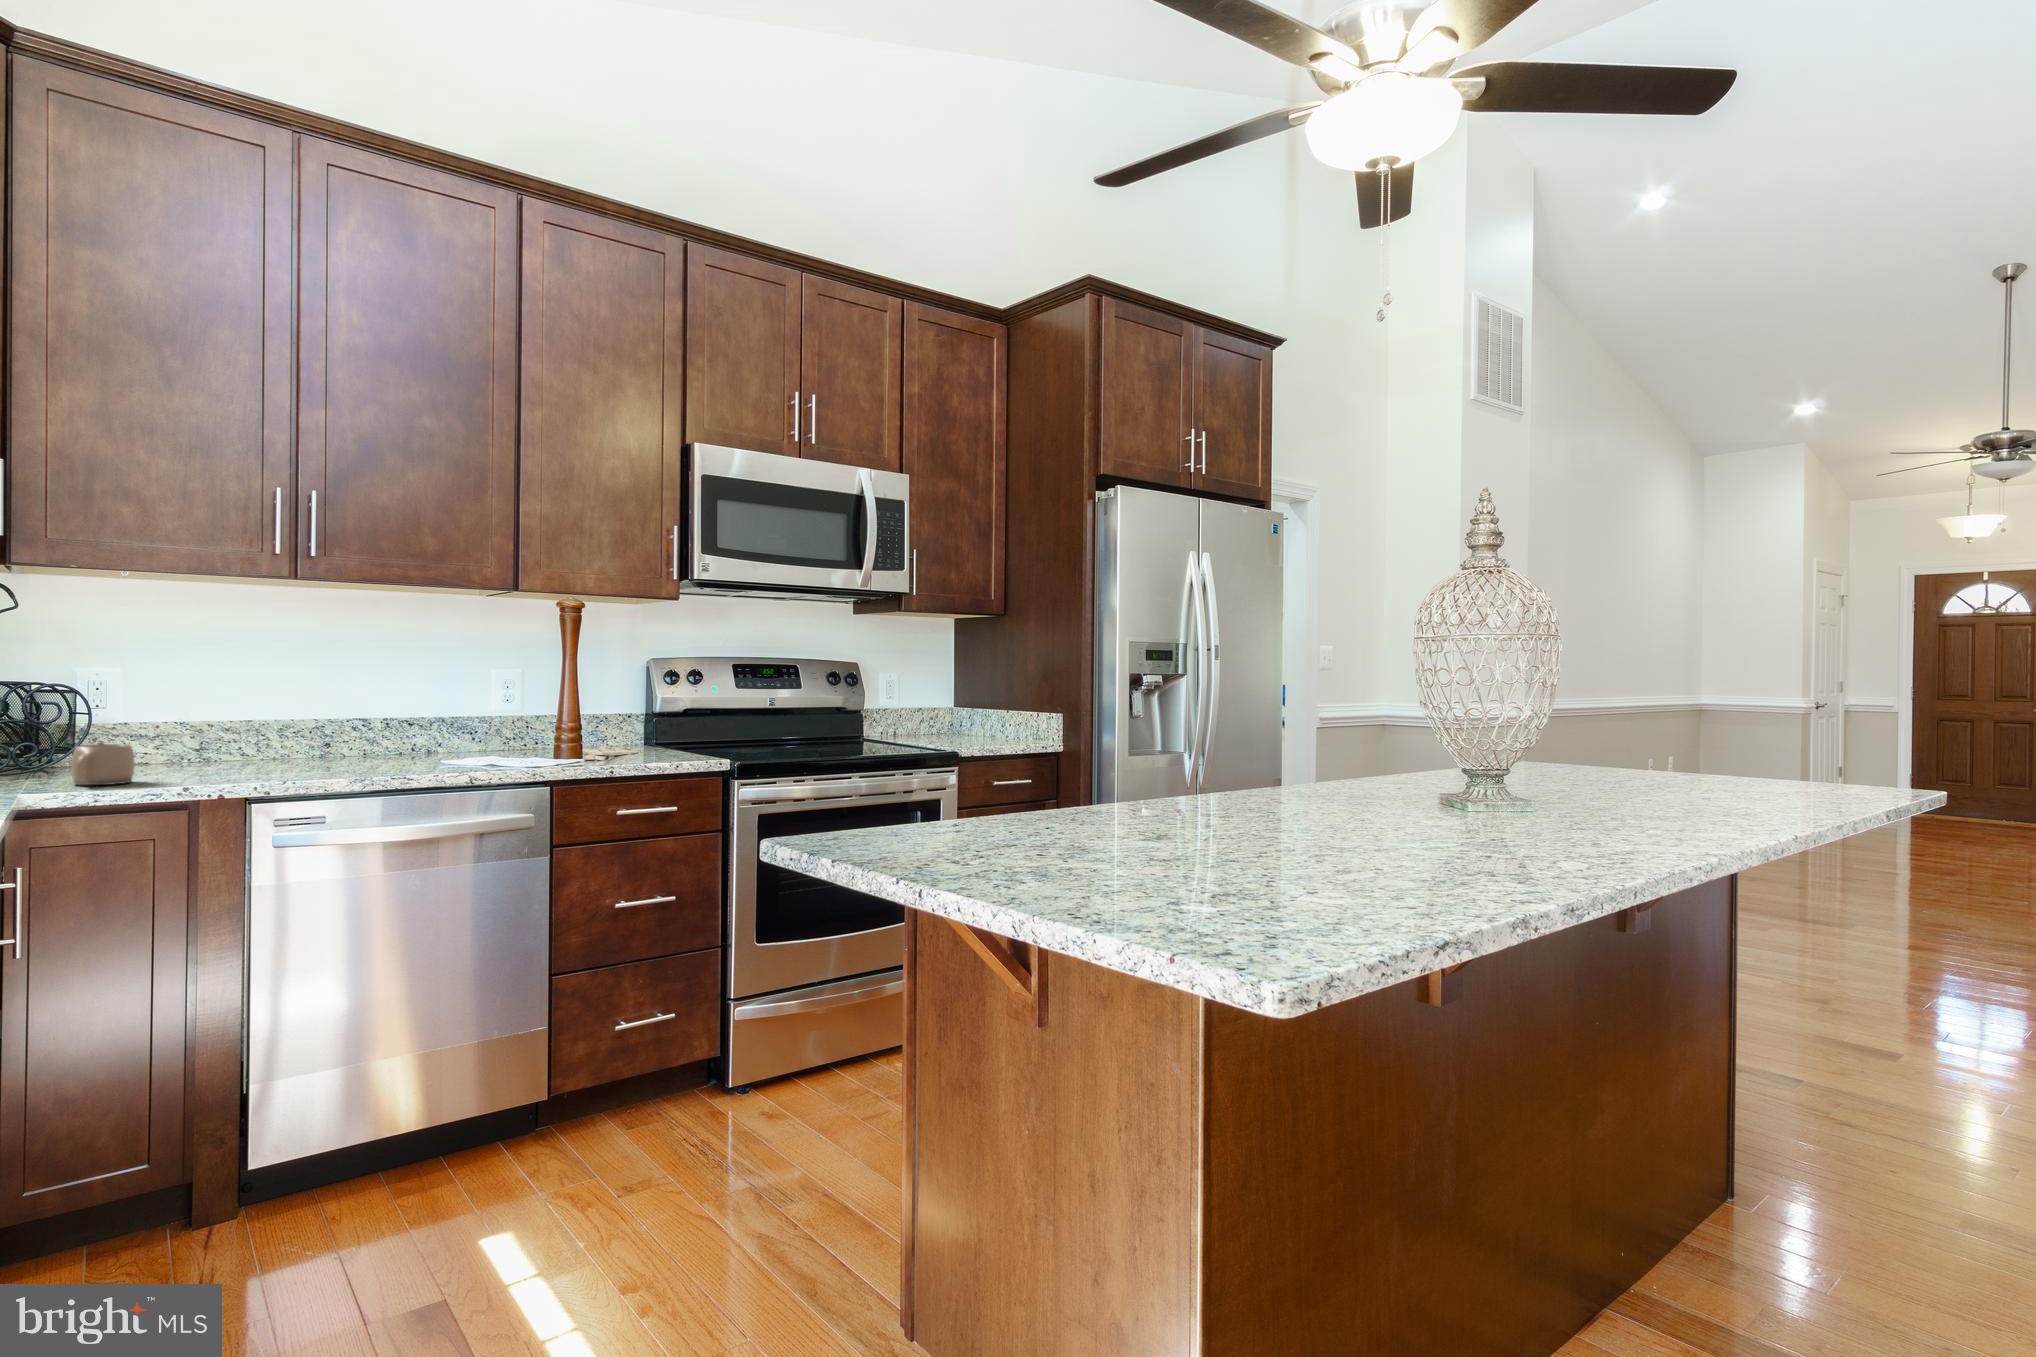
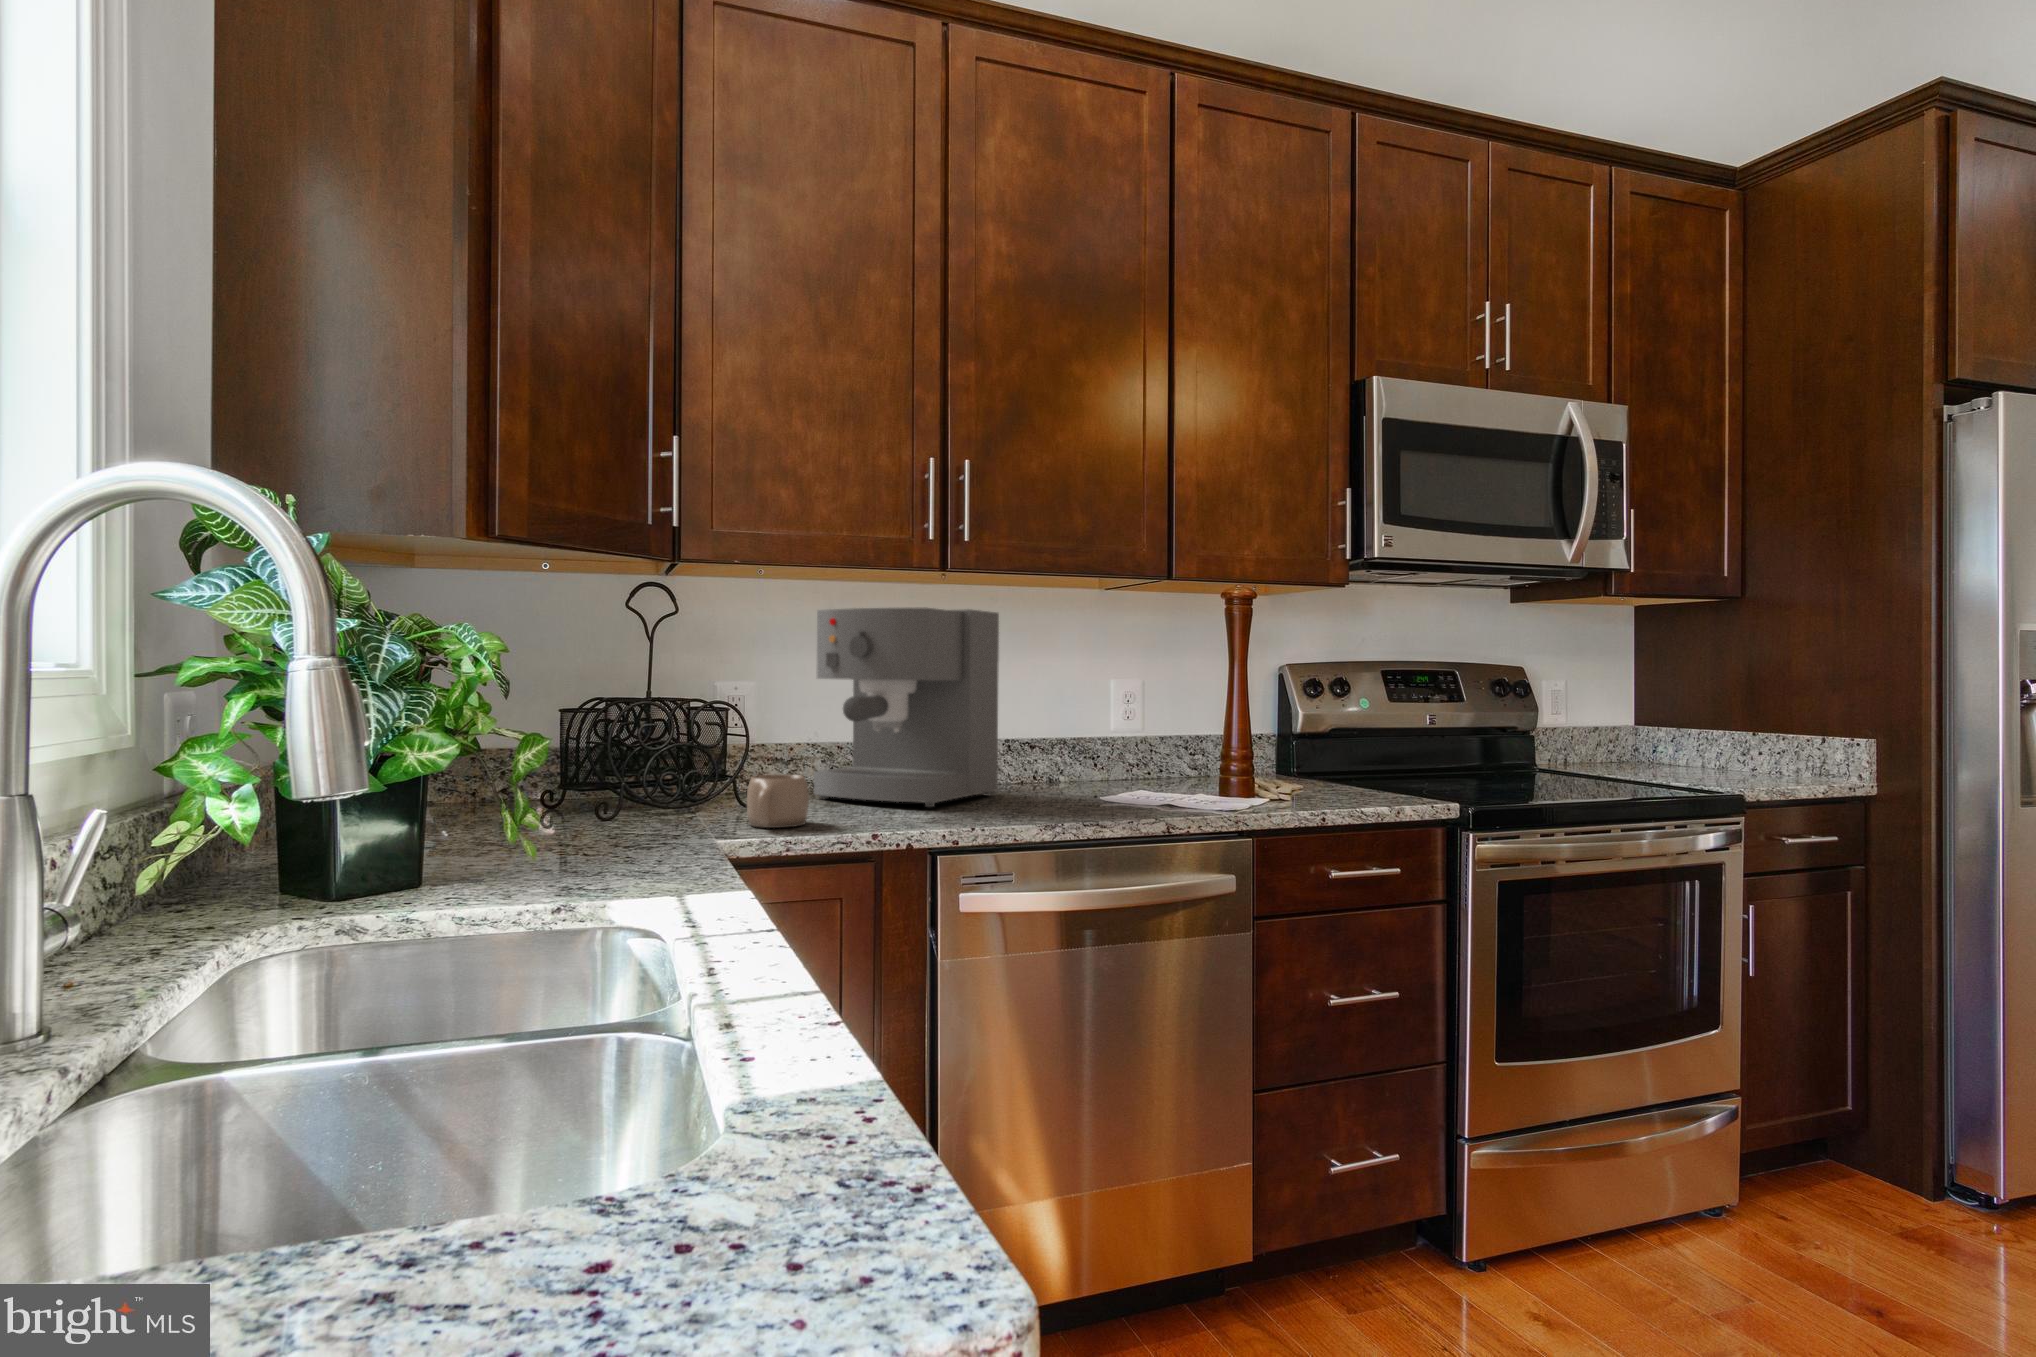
coffee maker: none [169,611,355,770] -> present [814,608,999,807]

